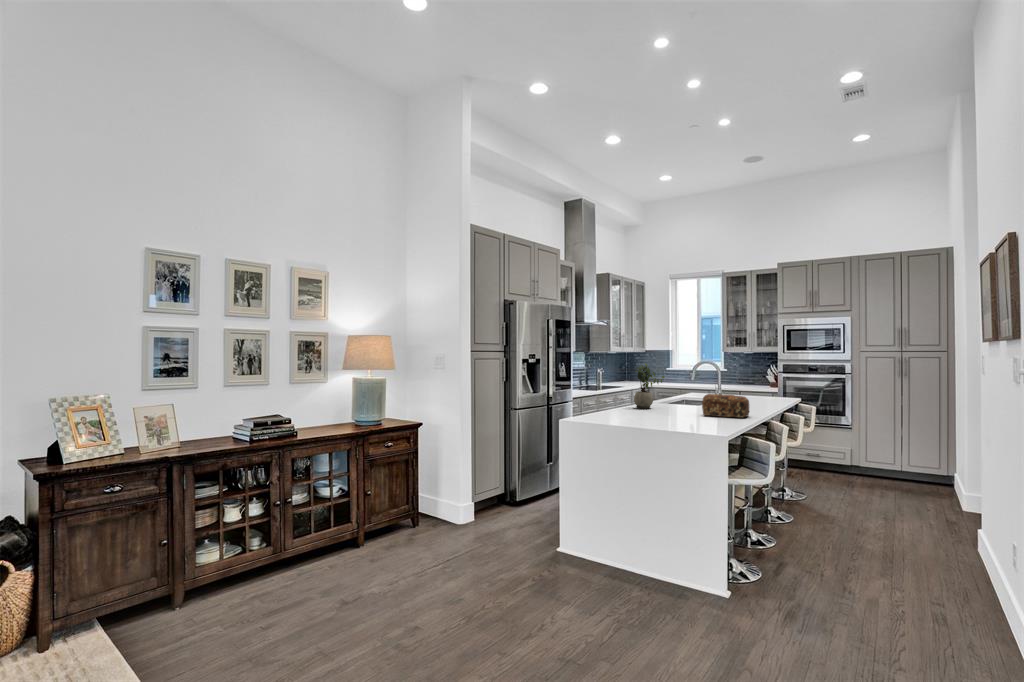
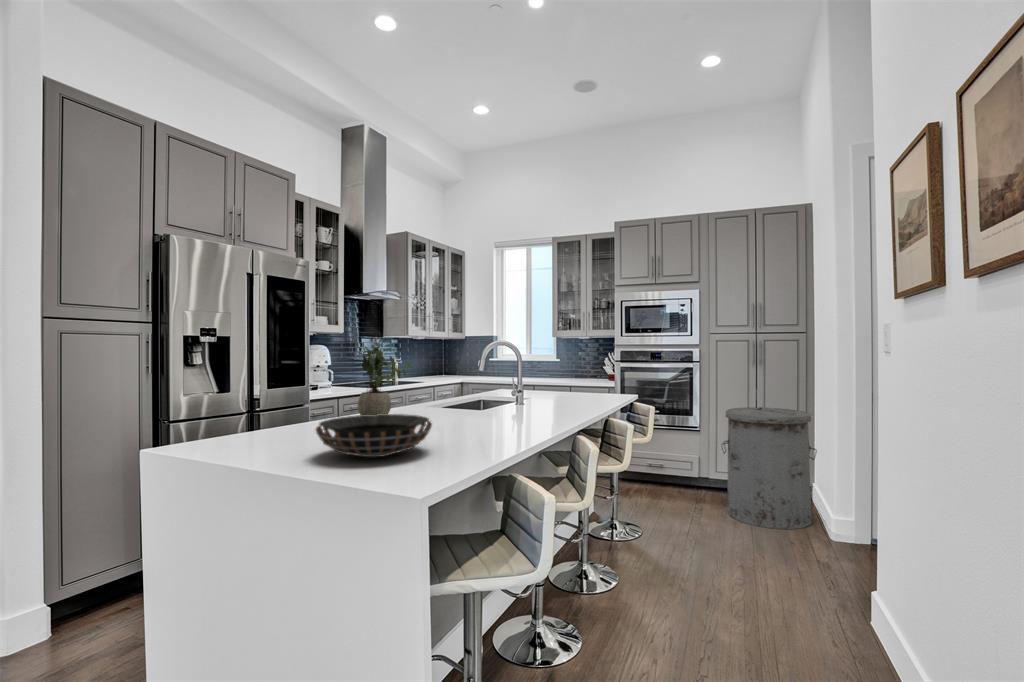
bread loaf: present [702,394,749,418] -> none [449,394,534,439]
decorative bowl: none [648,403,705,422] -> present [316,414,432,457]
trash can: none [870,410,951,500] -> present [721,407,817,529]

